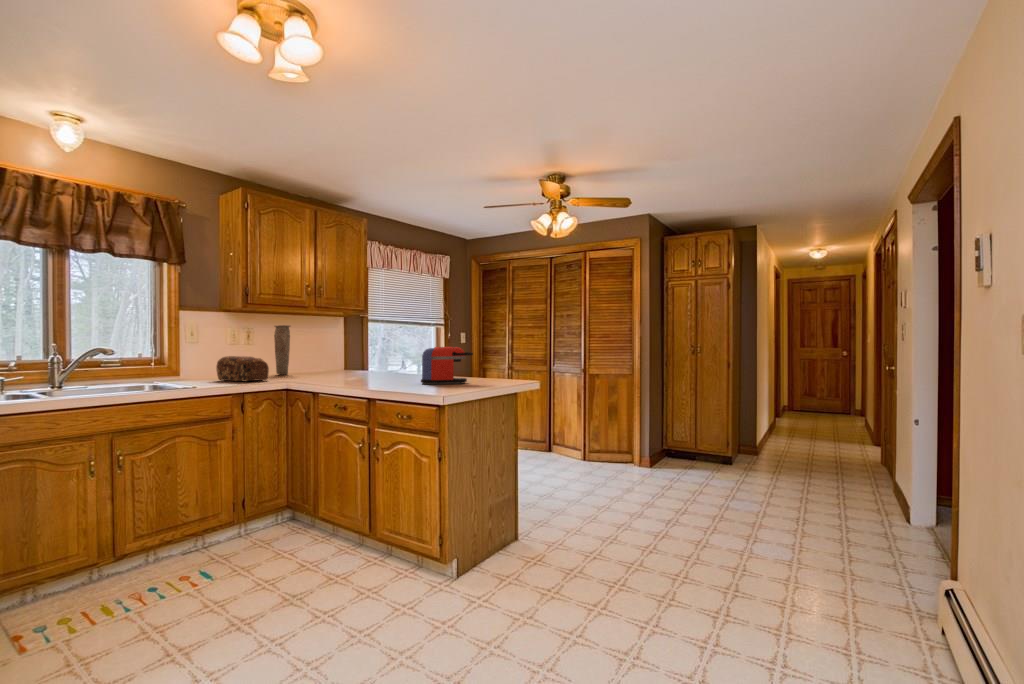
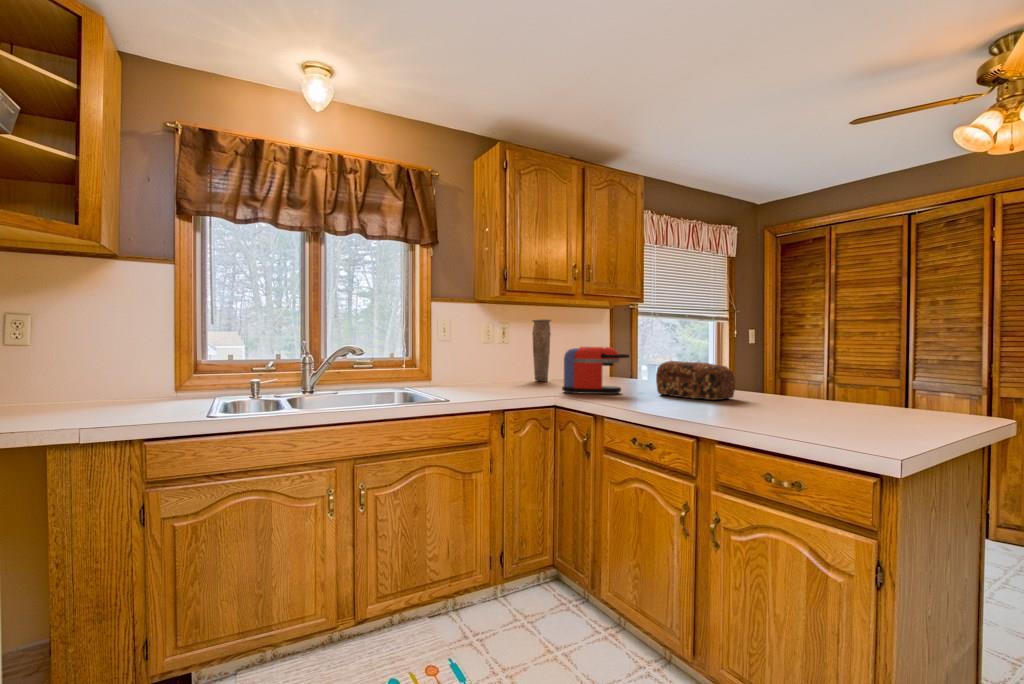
coffee maker: present [421,347,473,384] -> present [562,347,630,394]
bread loaf: present [216,356,269,381] -> present [656,361,735,400]

